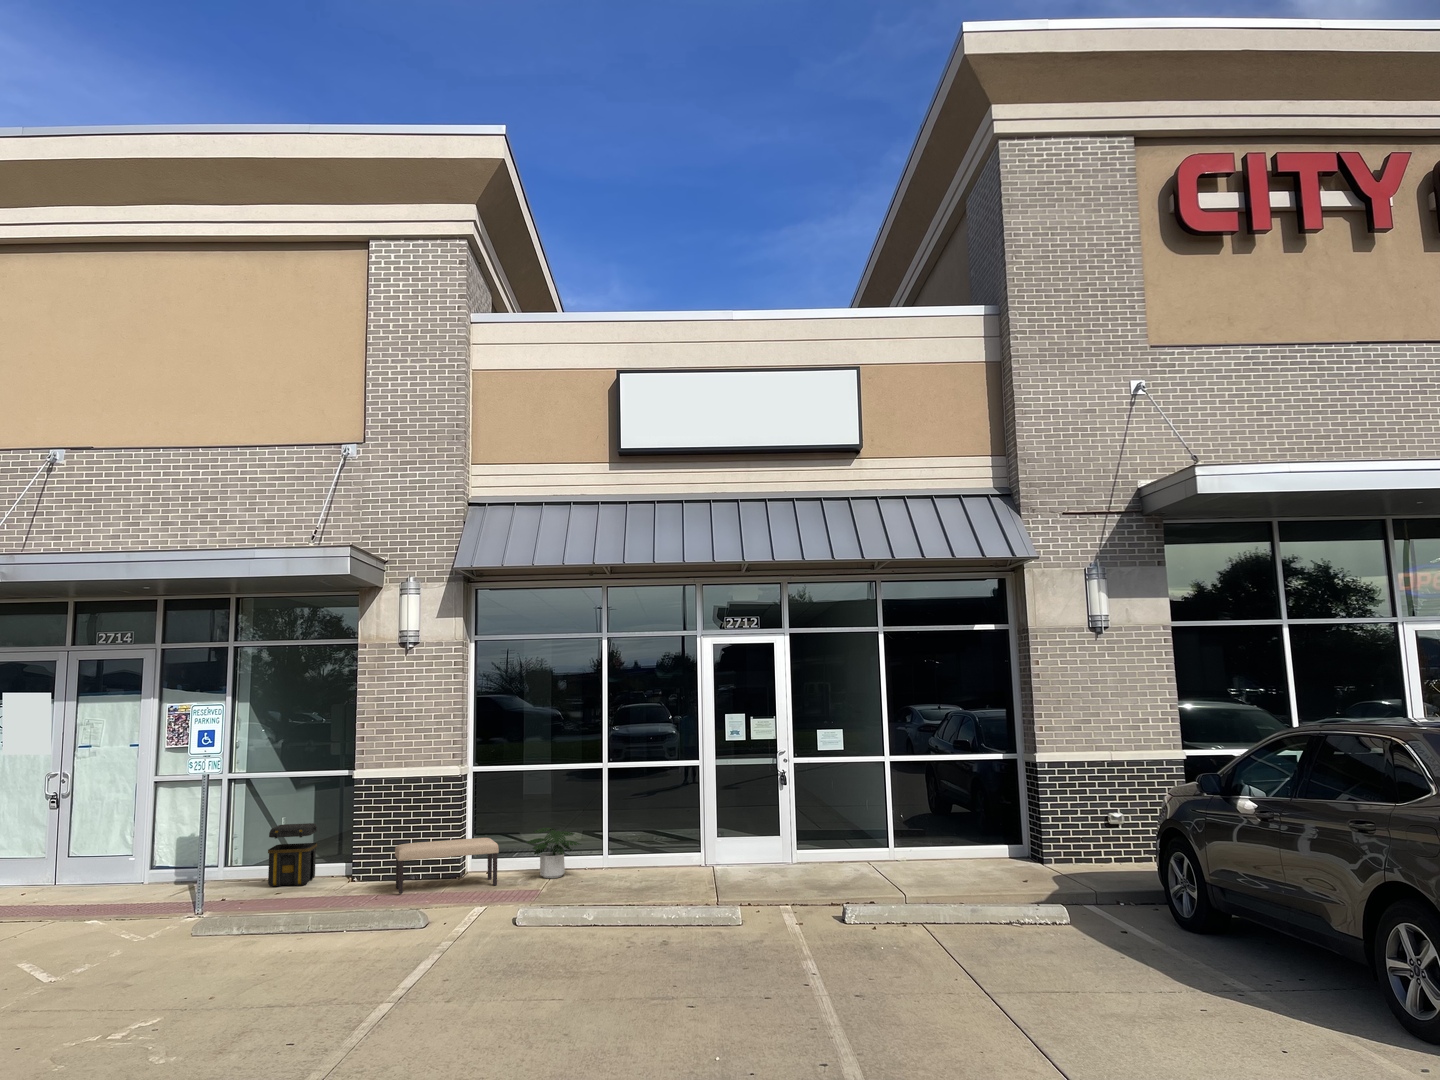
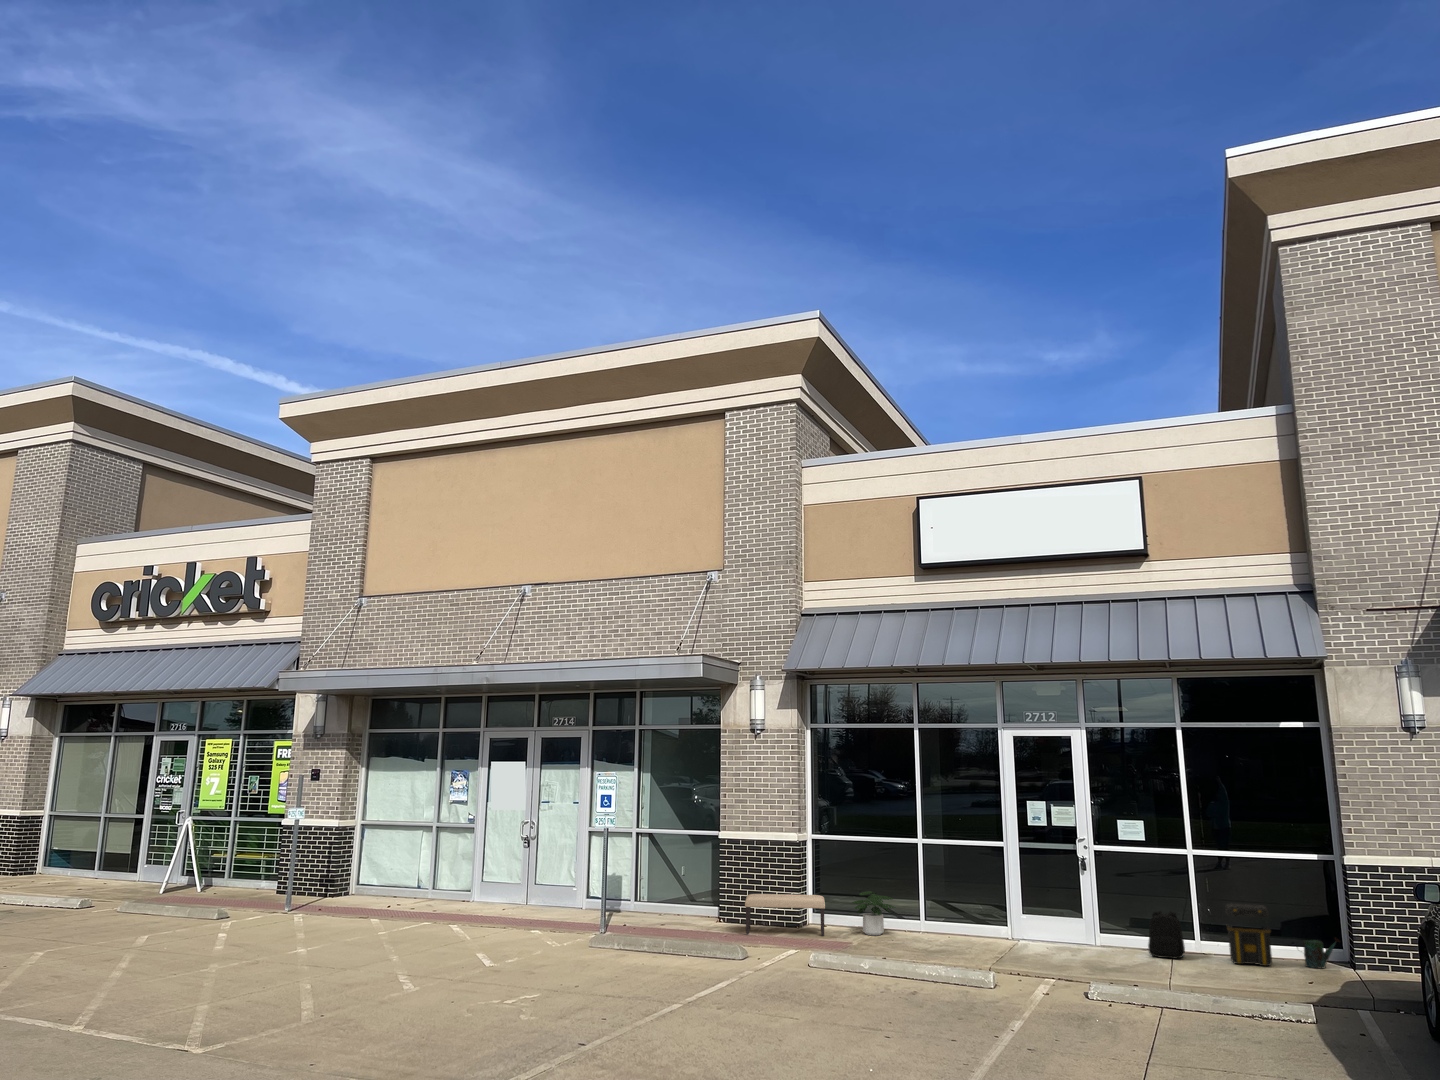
backpack: none [851,820,887,870] -> present [1148,911,1185,959]
toolbox: present [268,823,317,886] -> present [1226,904,1272,966]
watering can: none [988,833,1024,864] -> present [1303,938,1340,968]

